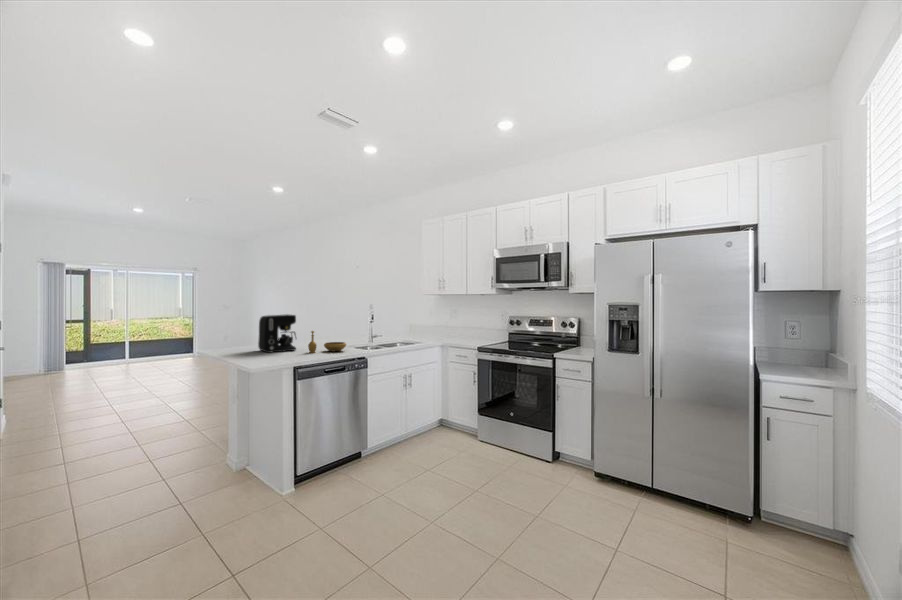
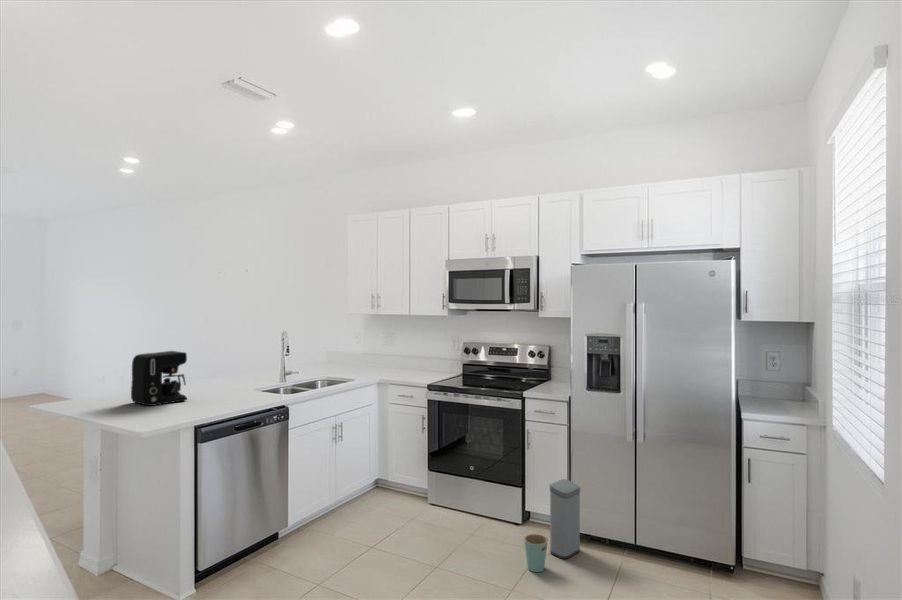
decorative bowl: present [308,331,346,353] -> none [206,373,258,404]
trash can: none [550,427,602,504] -> present [524,479,580,572]

